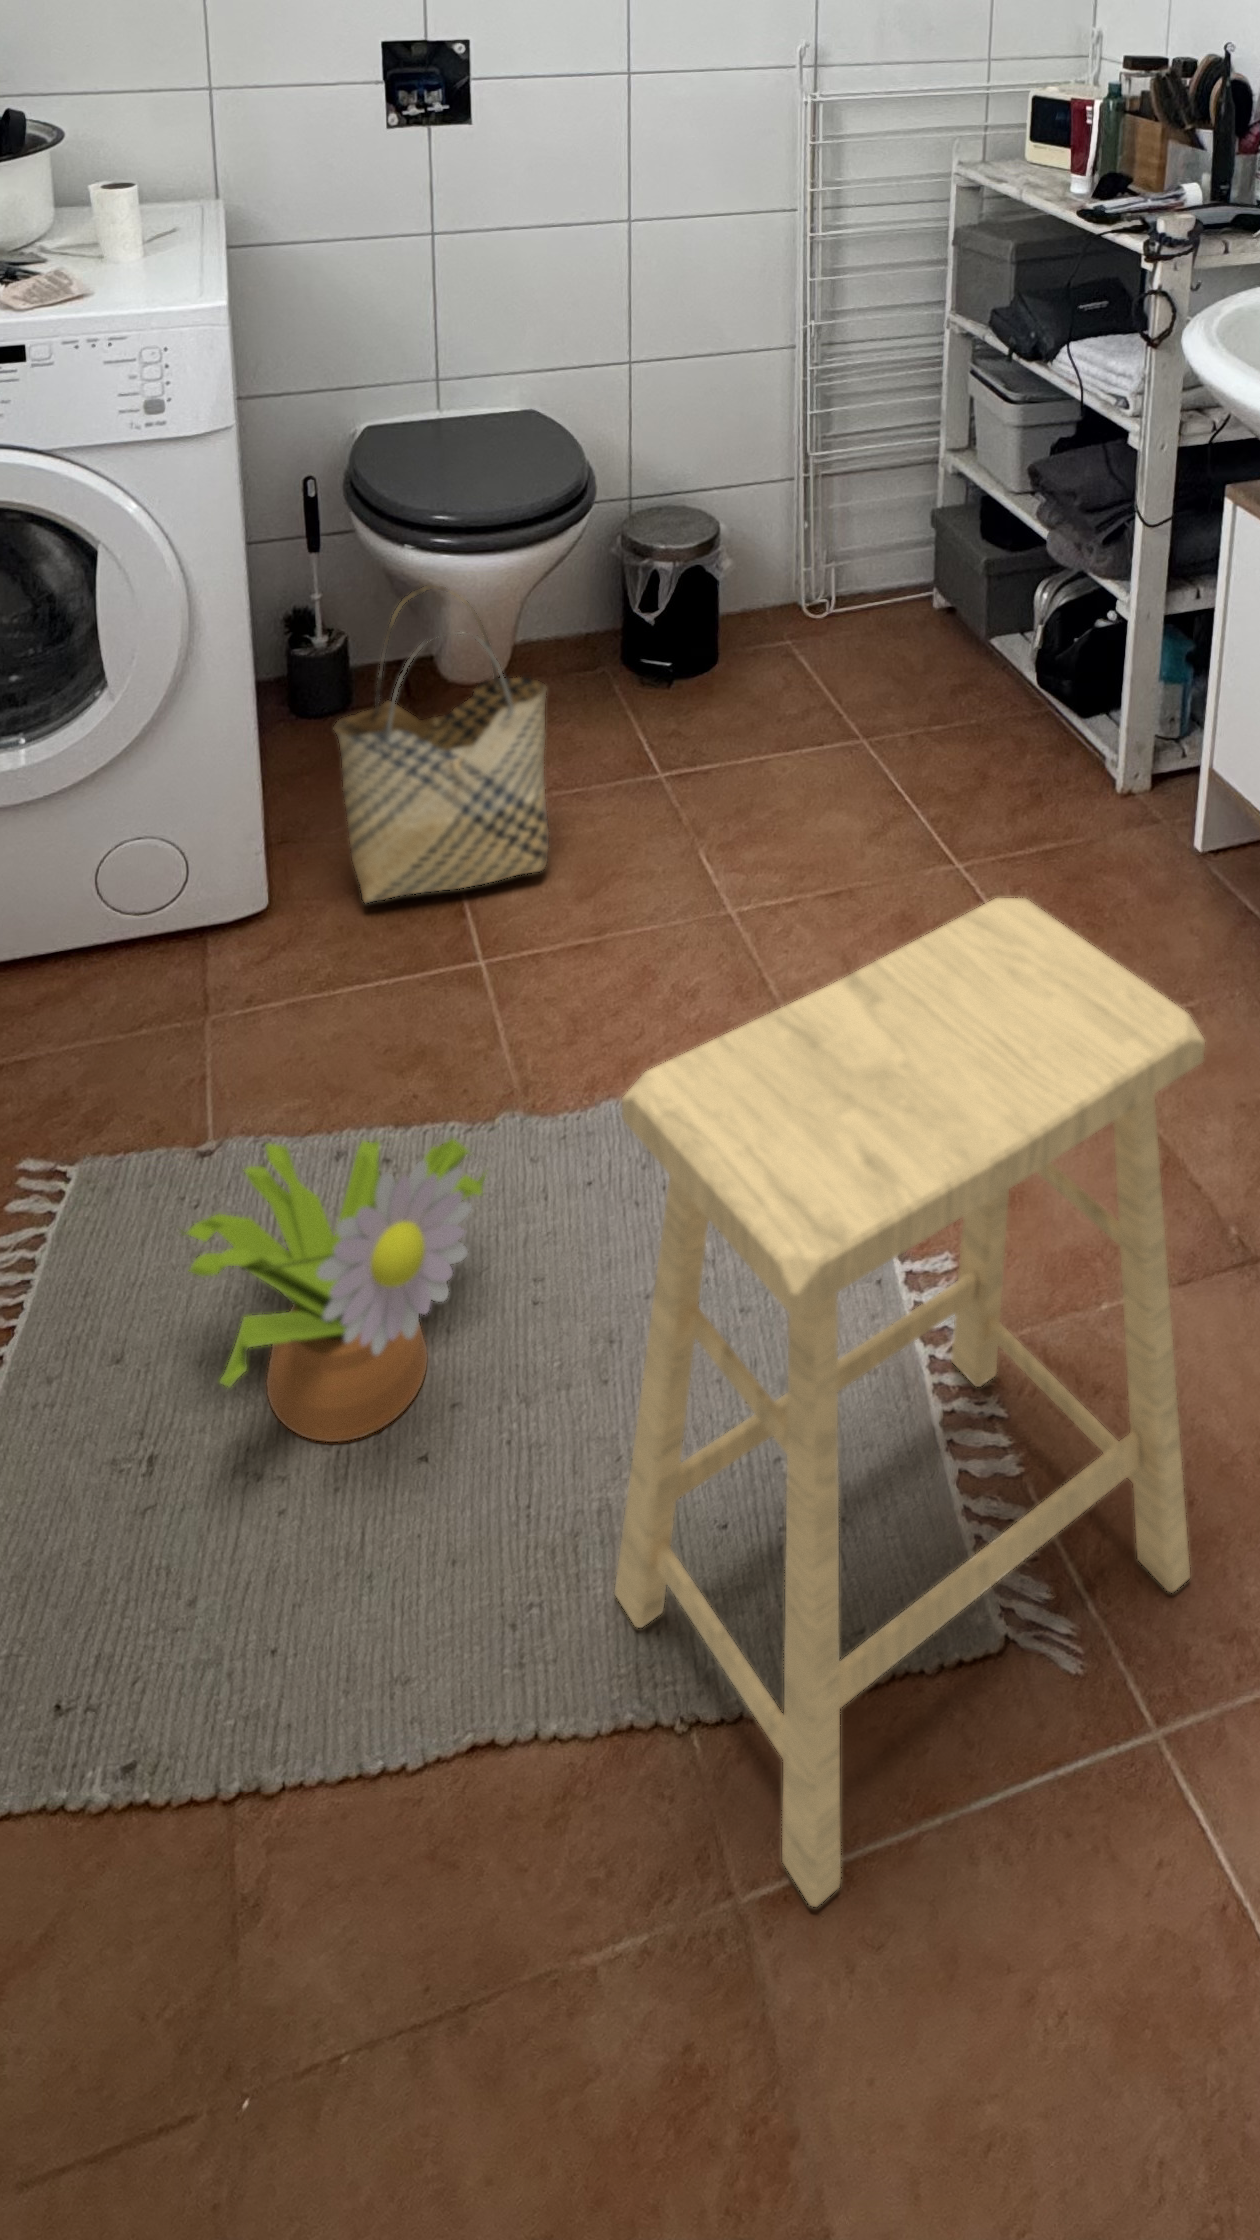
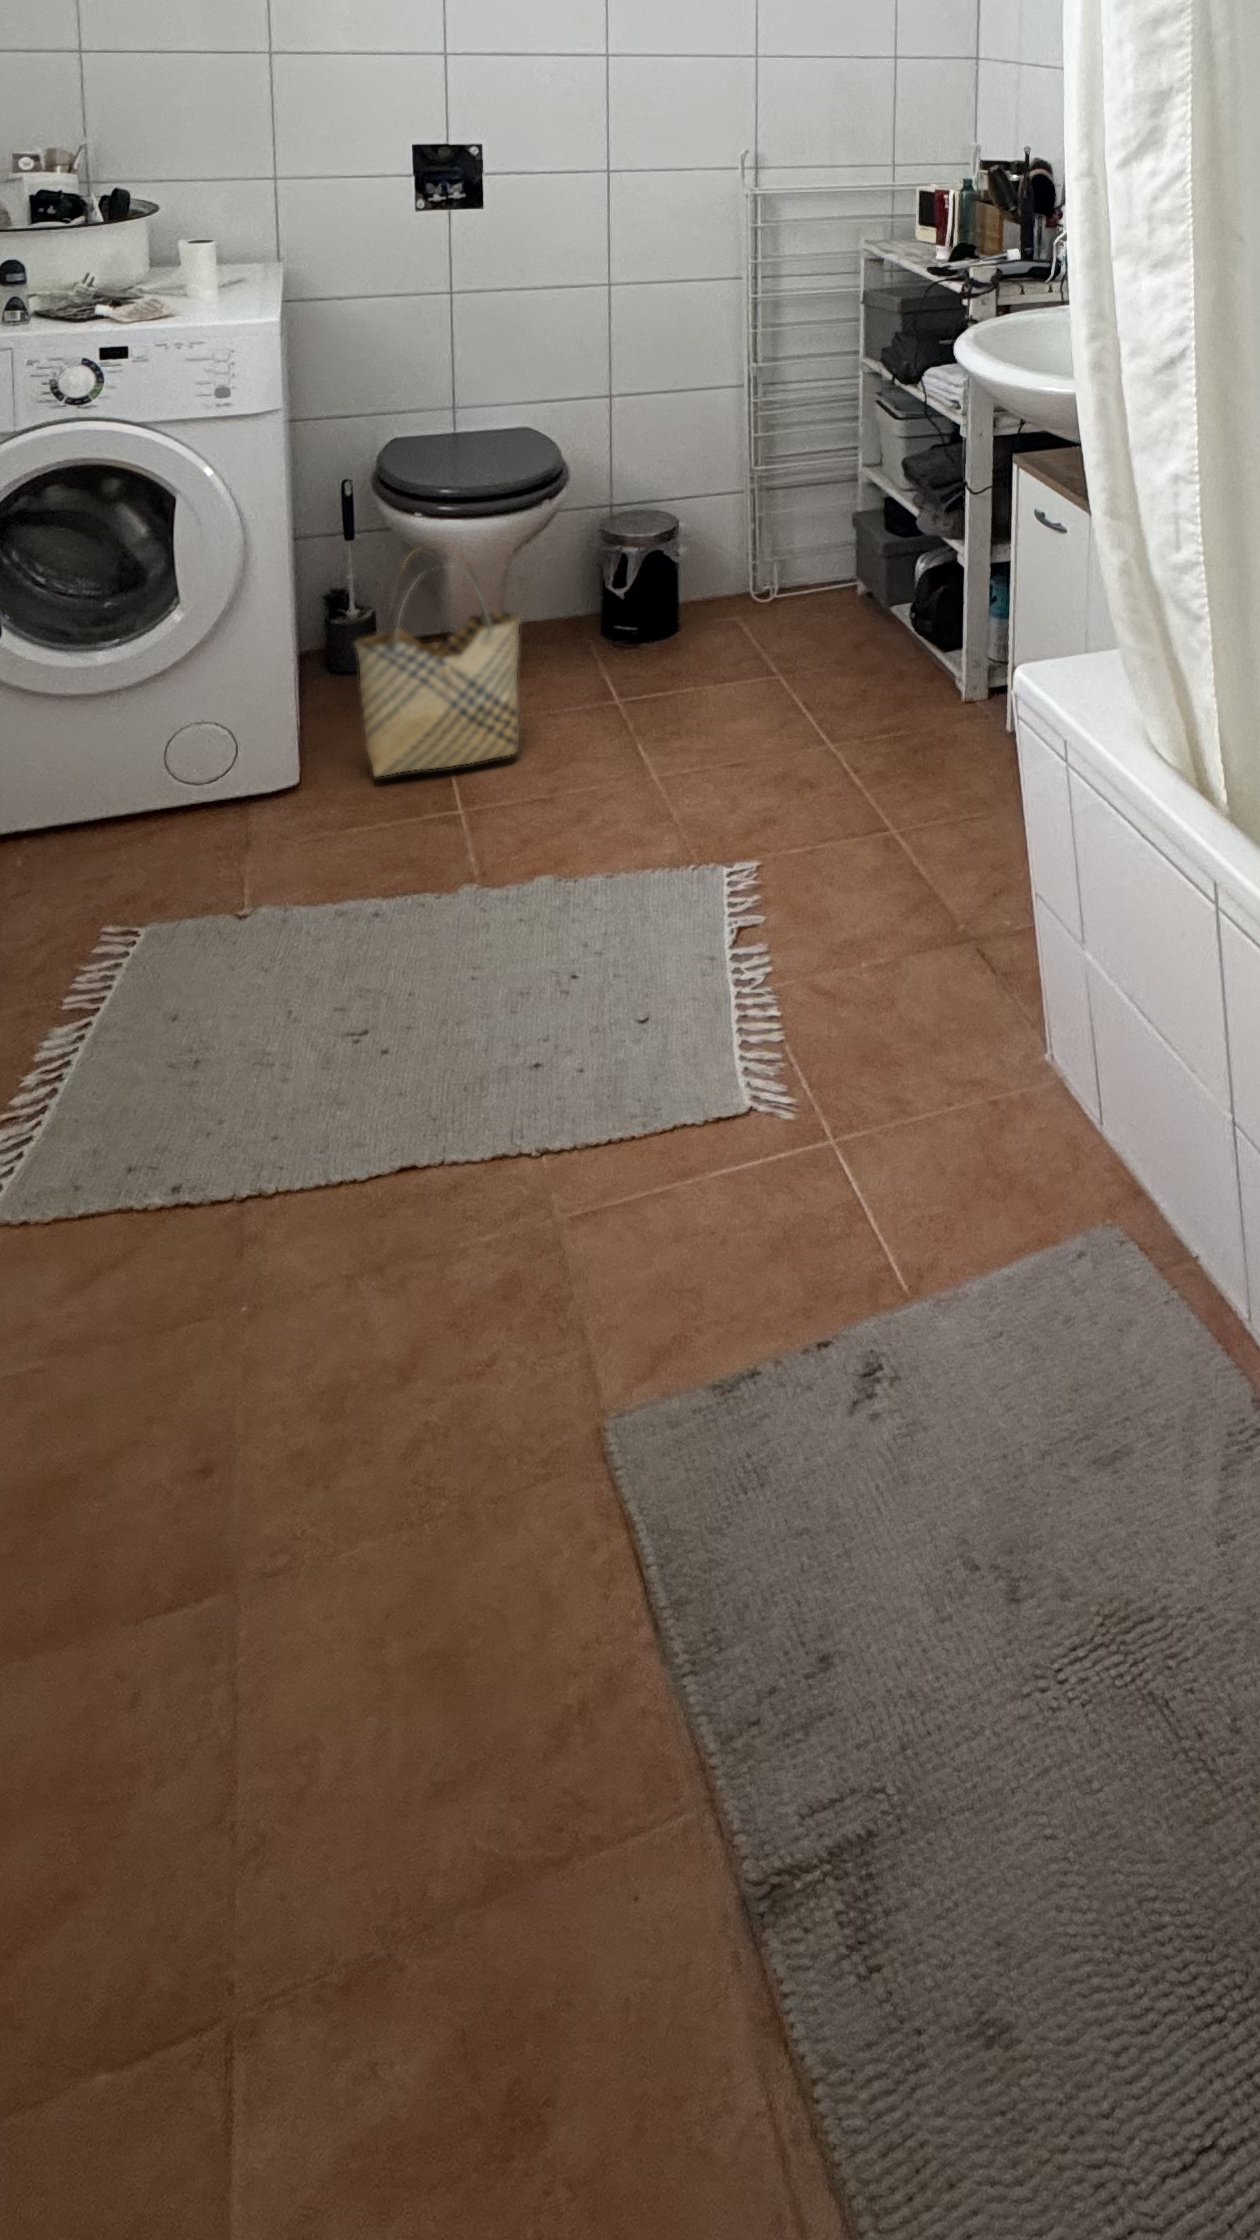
footstool: present [615,898,1205,1907] -> none [502,661,875,1226]
decorative plant: present [182,1139,485,1442] -> none [221,850,442,1054]

